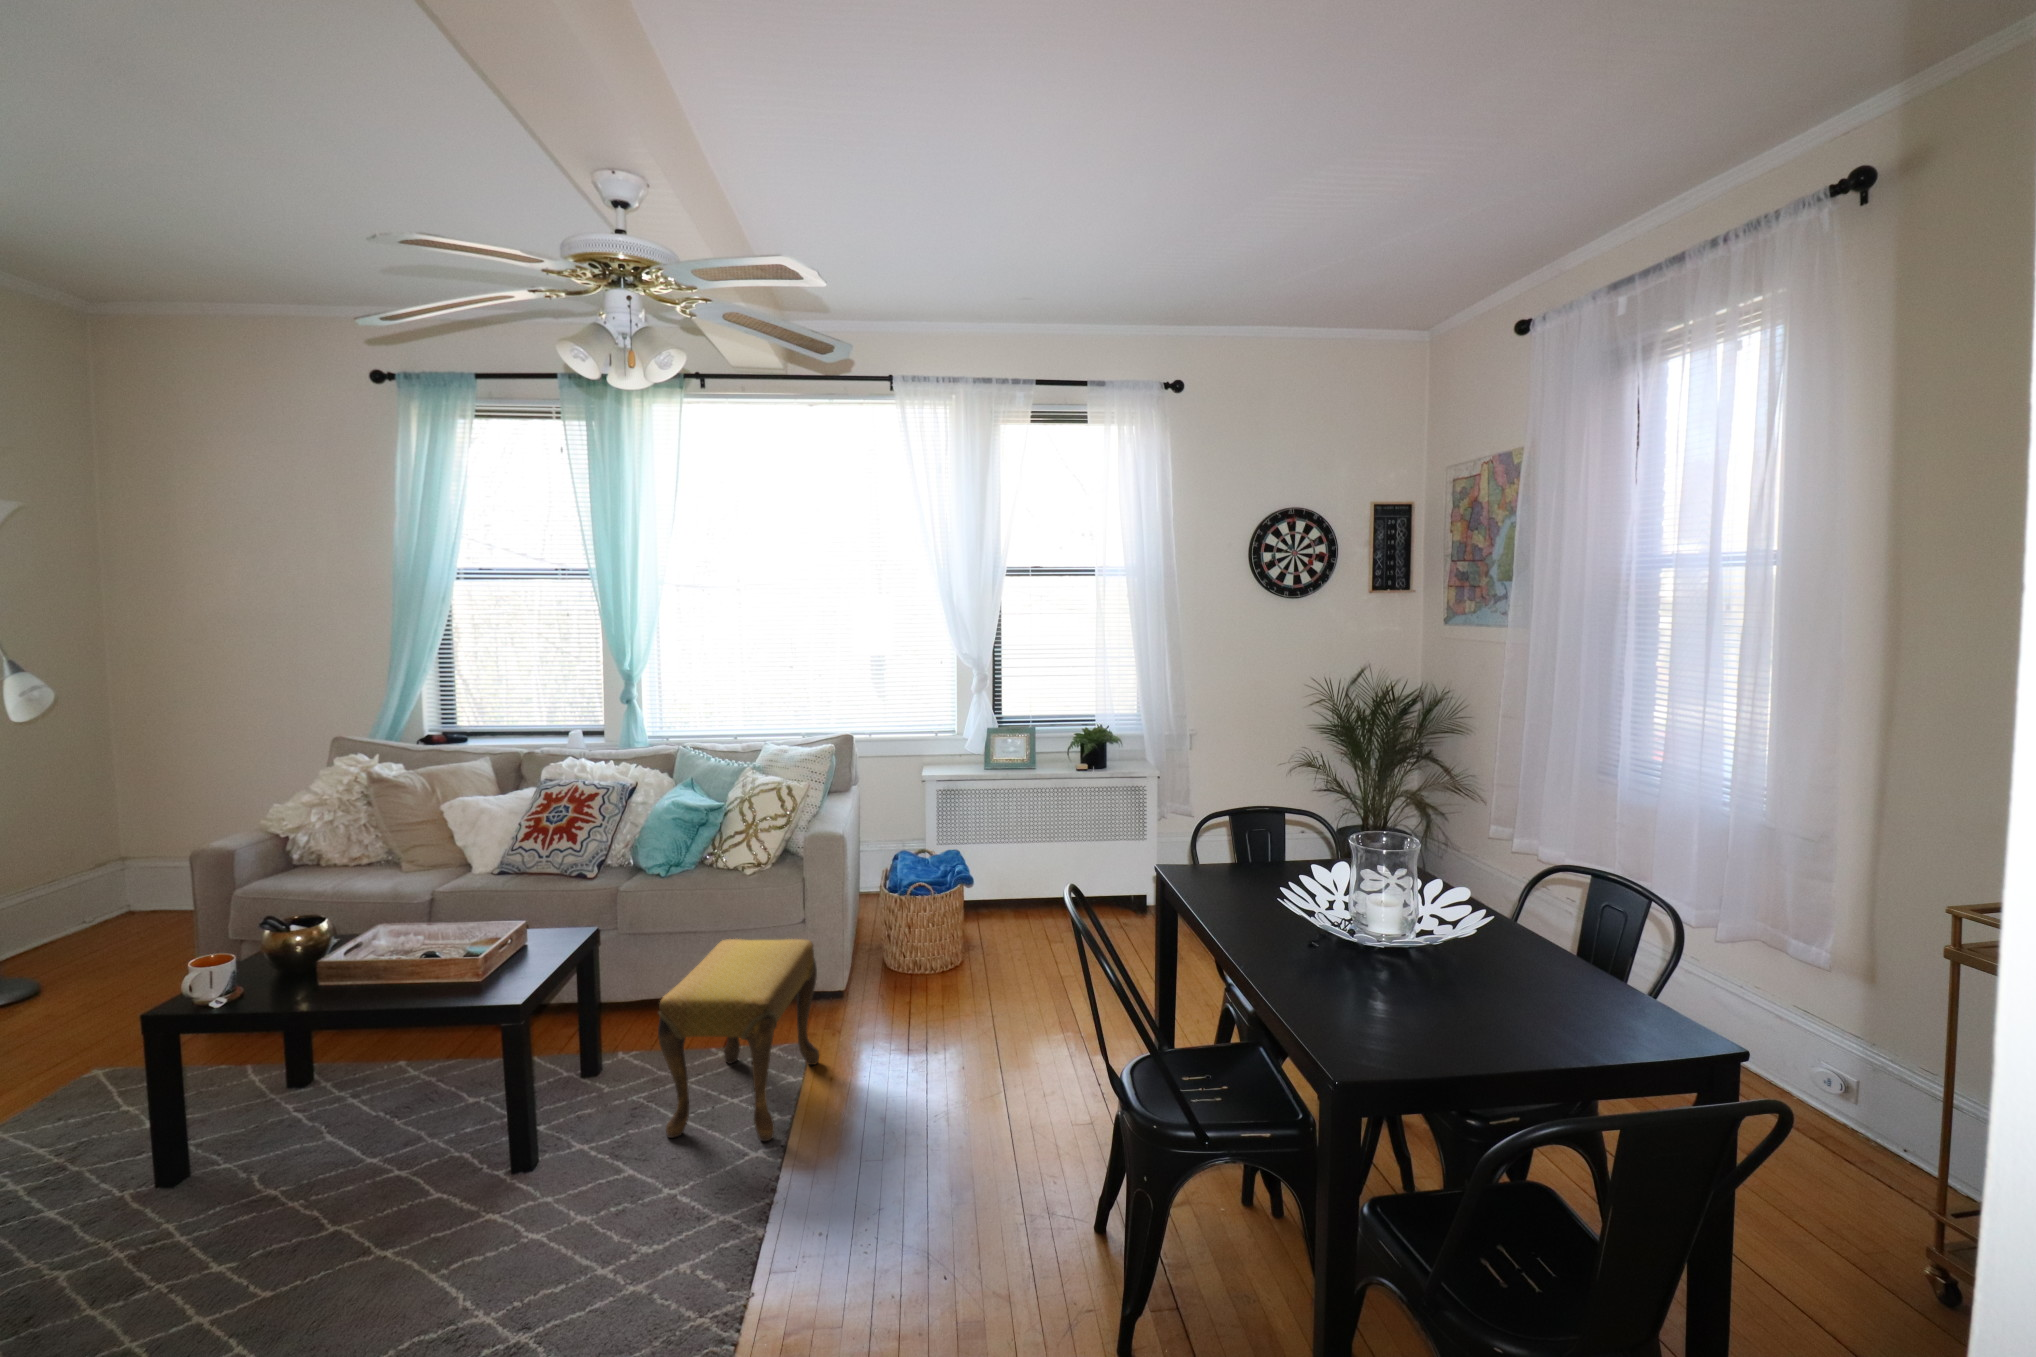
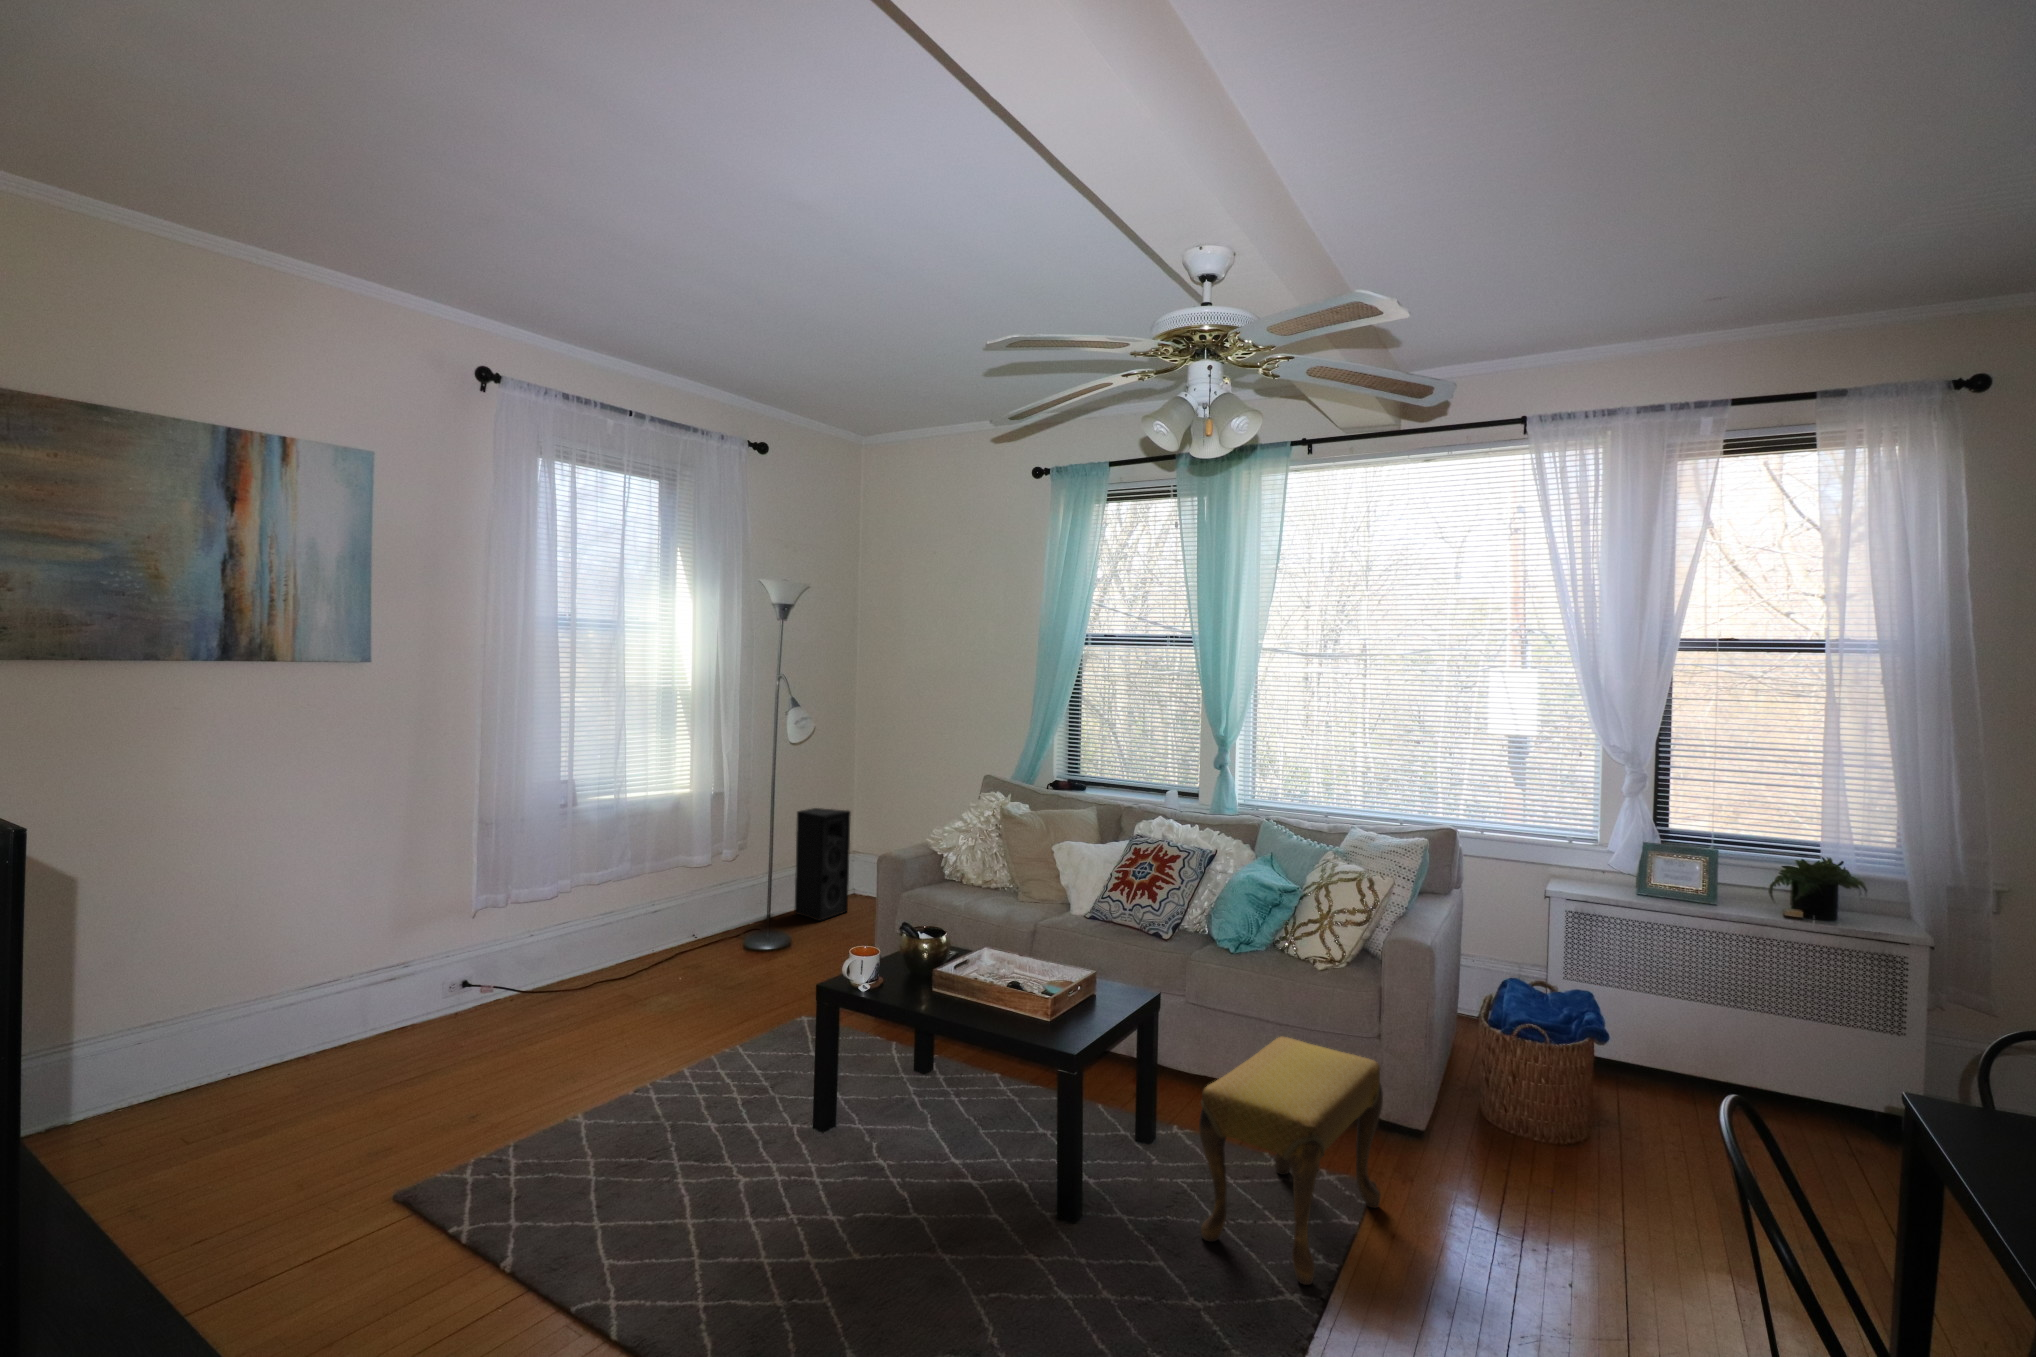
speaker: none [15,805,123,955] -> present [794,808,851,921]

